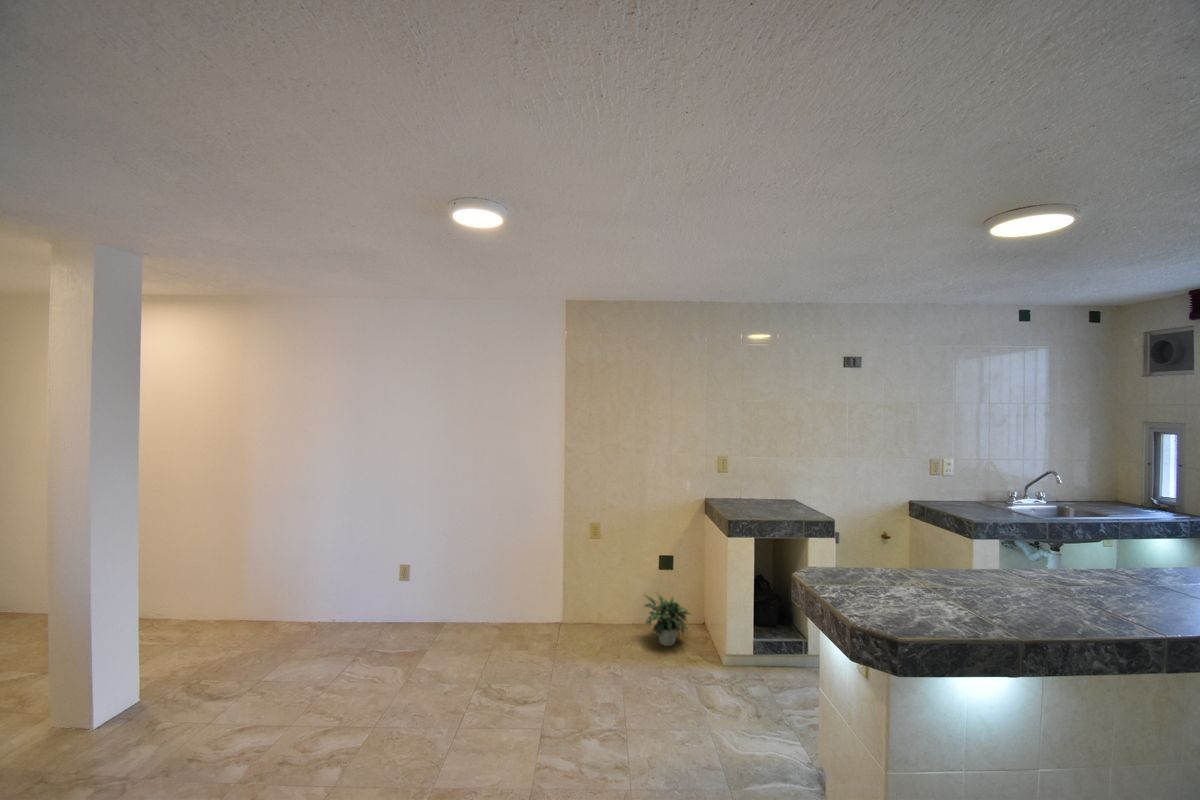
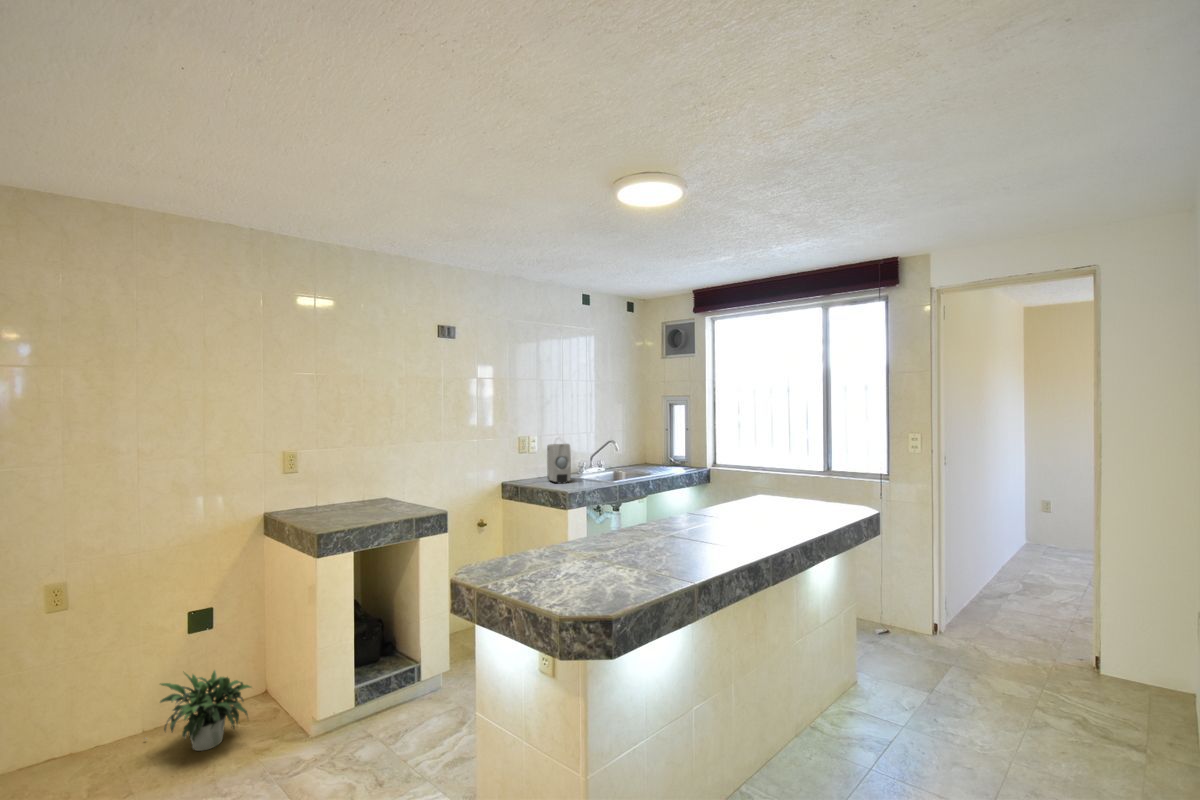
soap dispenser: none [957,470,985,511] -> present [547,444,571,484]

